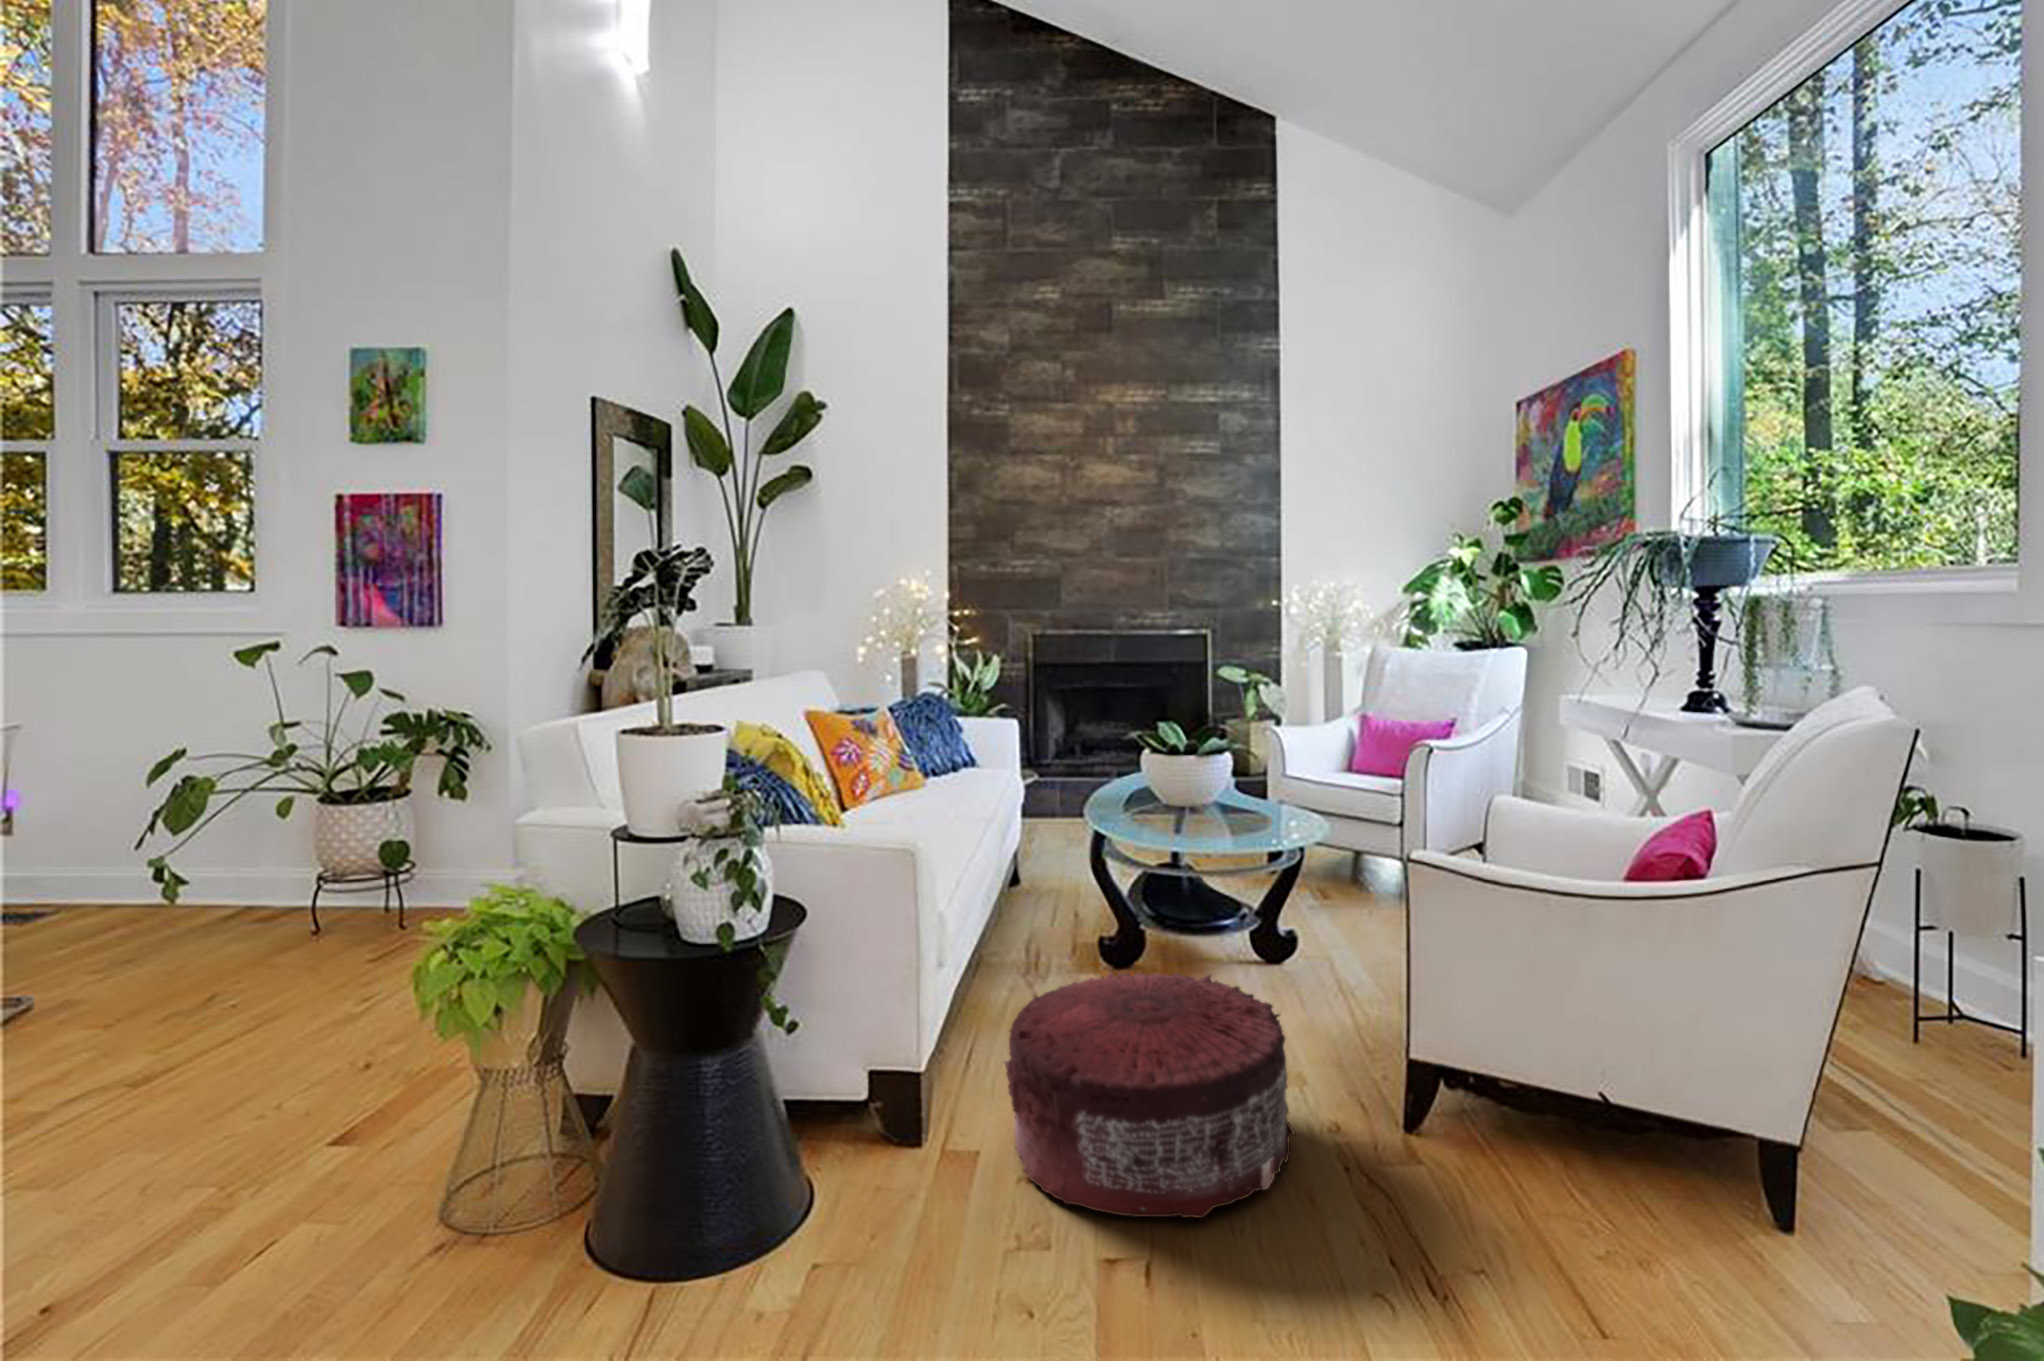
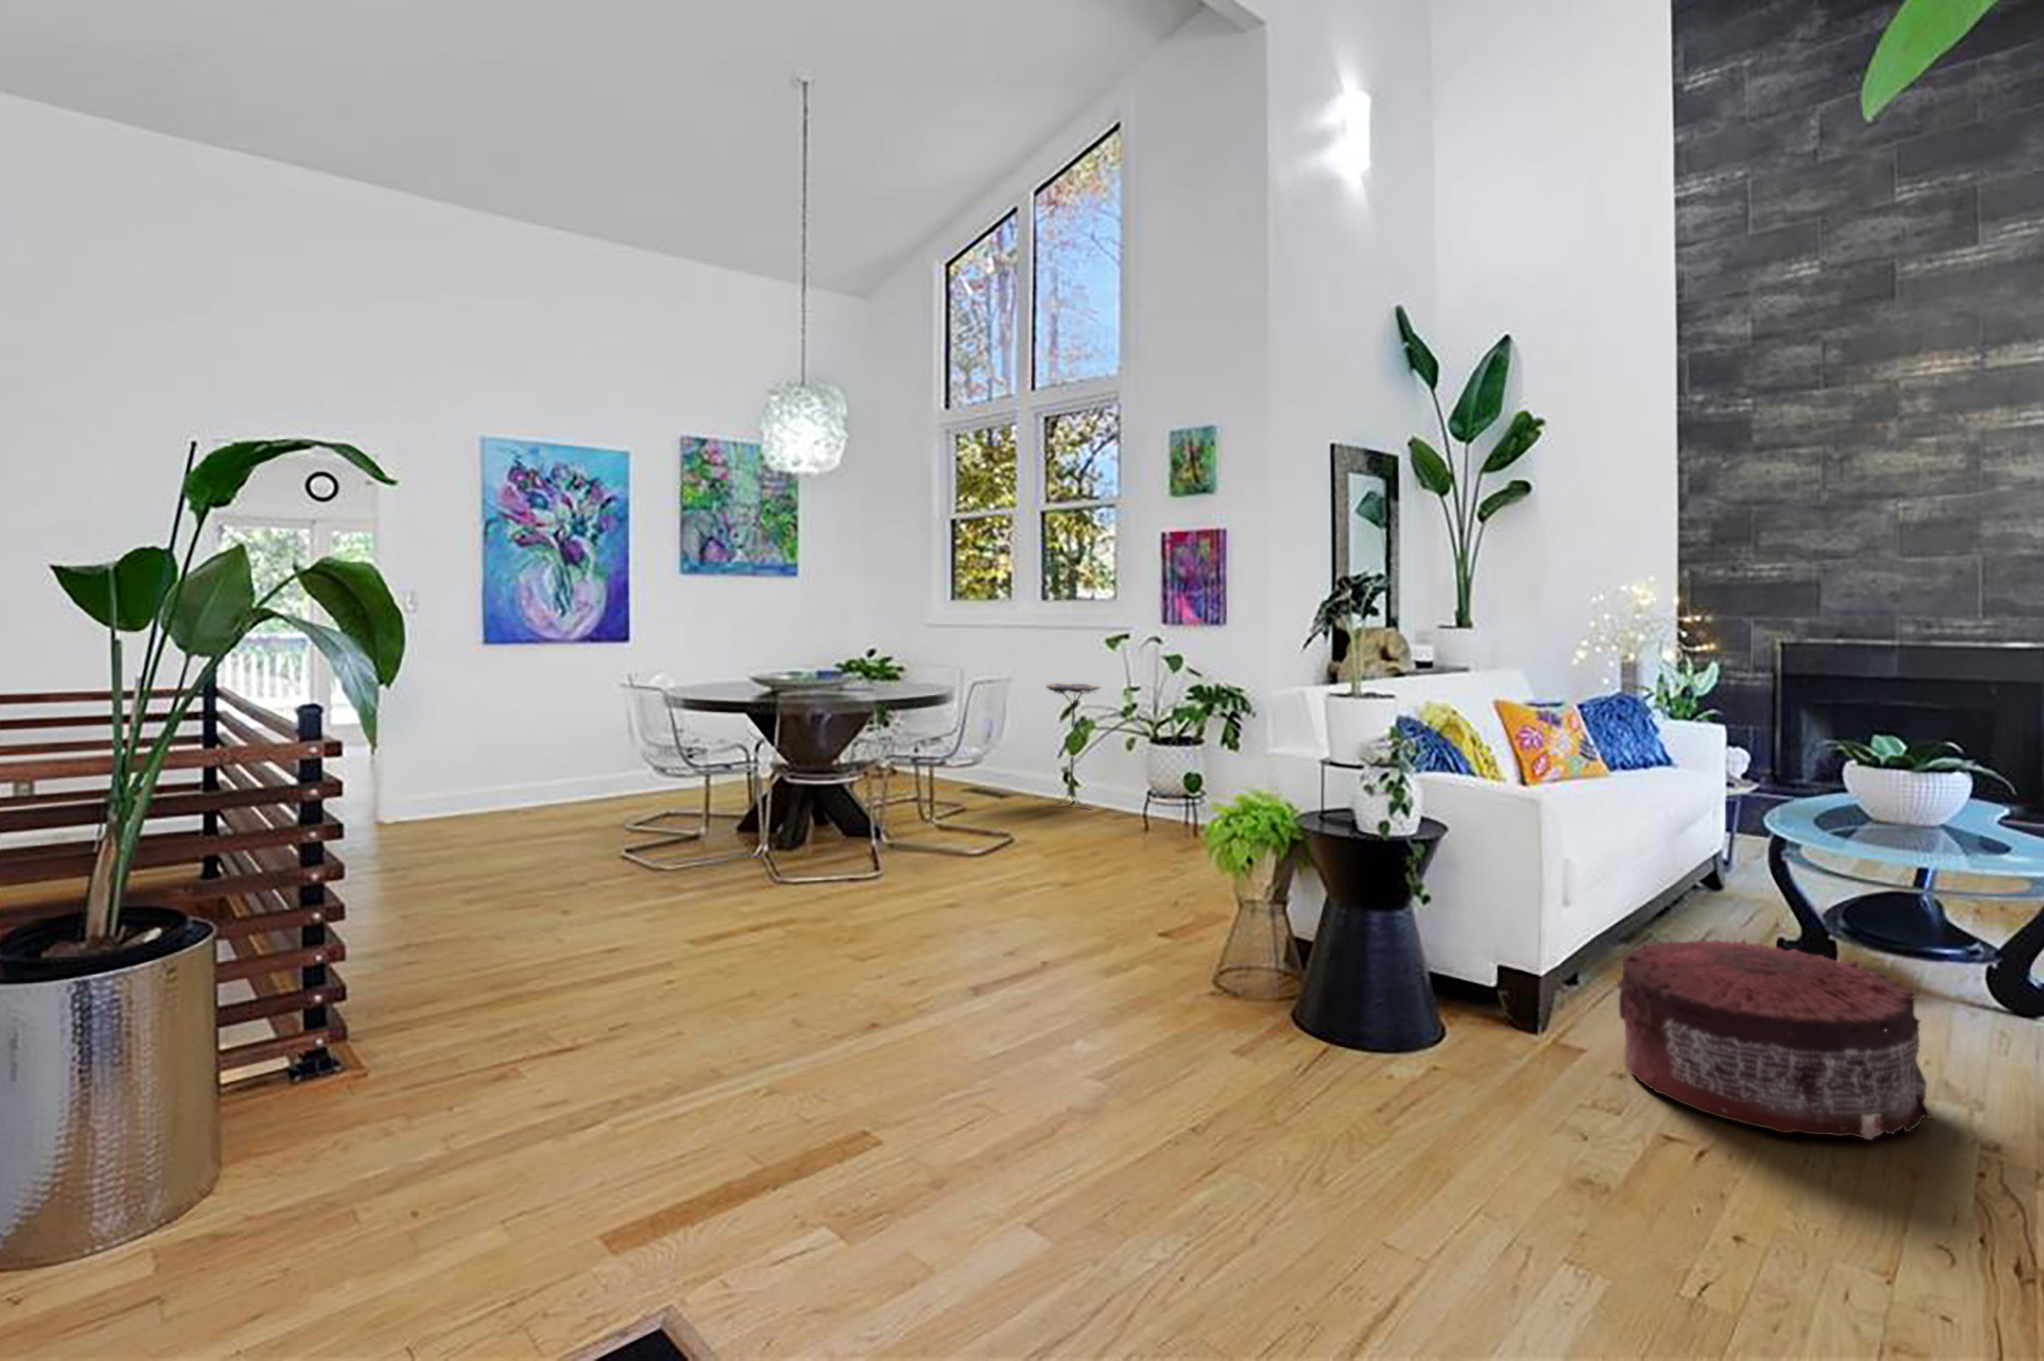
side table: none [117,718,231,918] -> present [1047,683,1099,806]

